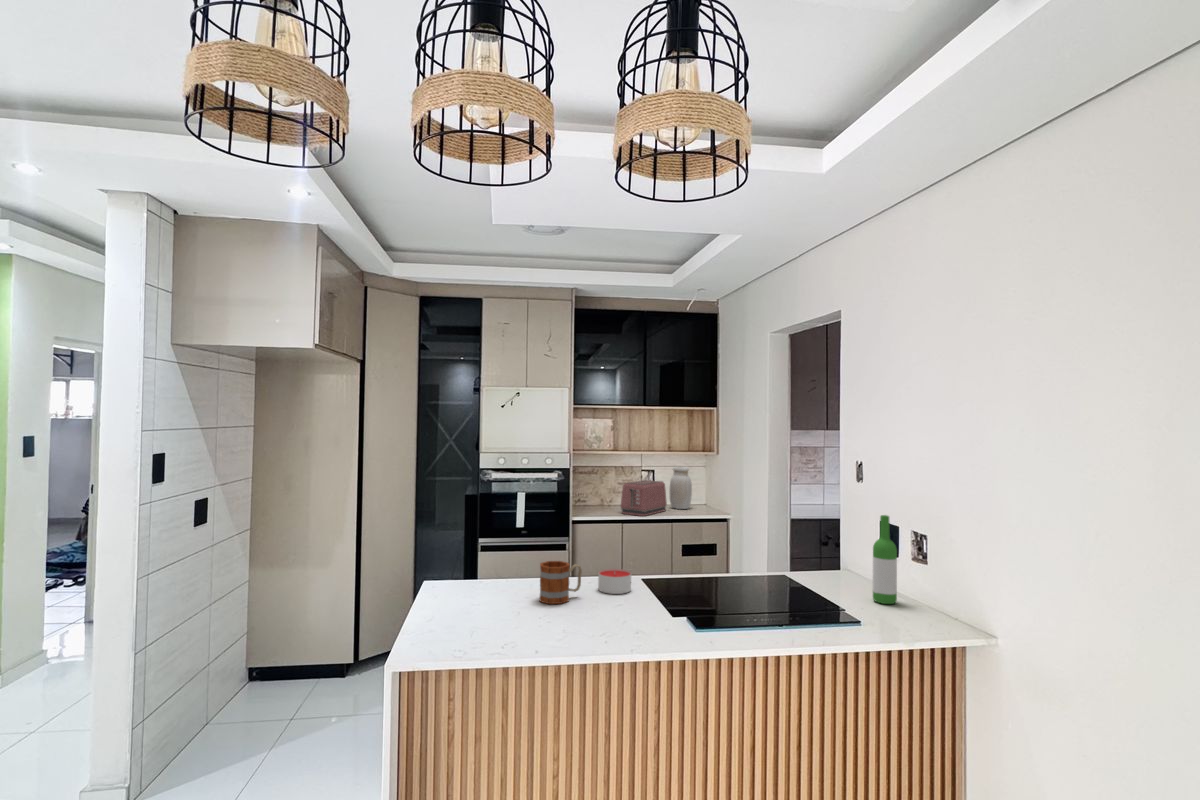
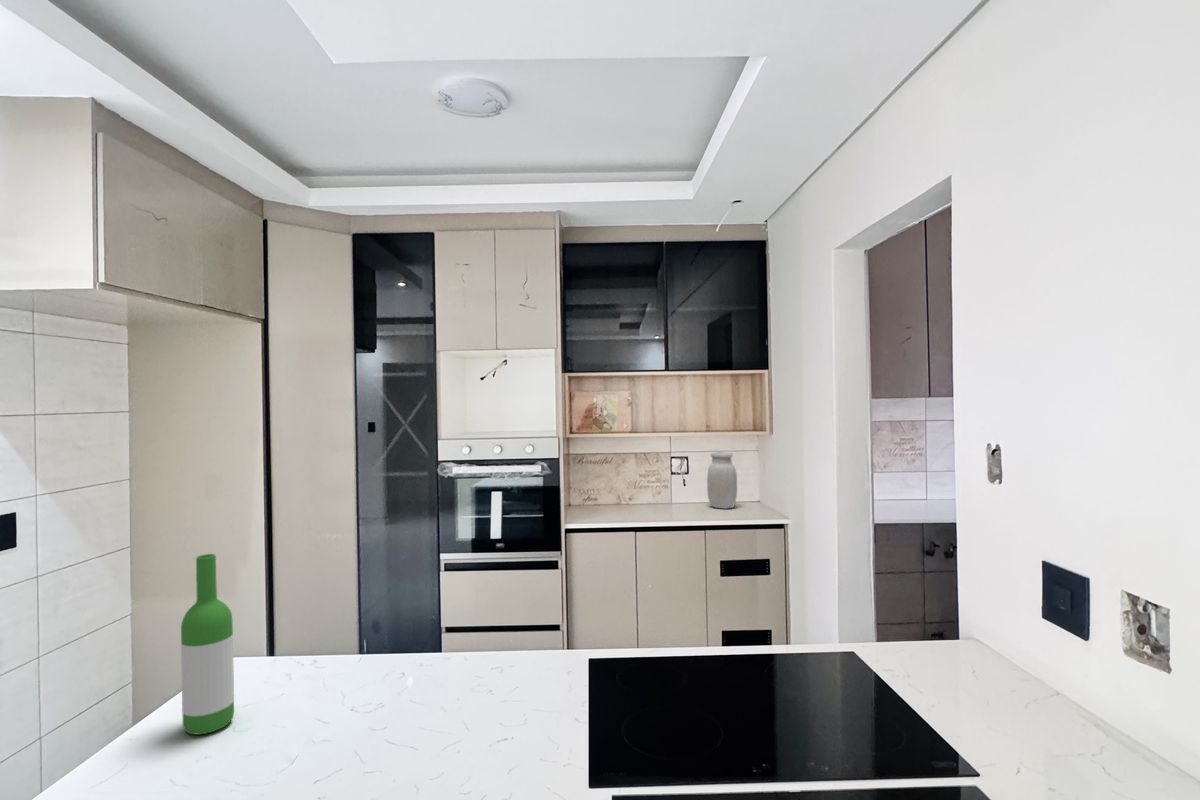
toaster: present [621,480,667,516] -> none [636,470,702,520]
wine bottle: present [873,515,897,604] -> present [181,554,234,735]
mug: present [539,561,582,604] -> none [339,643,432,737]
candle: present [598,569,631,594] -> none [479,648,541,705]

